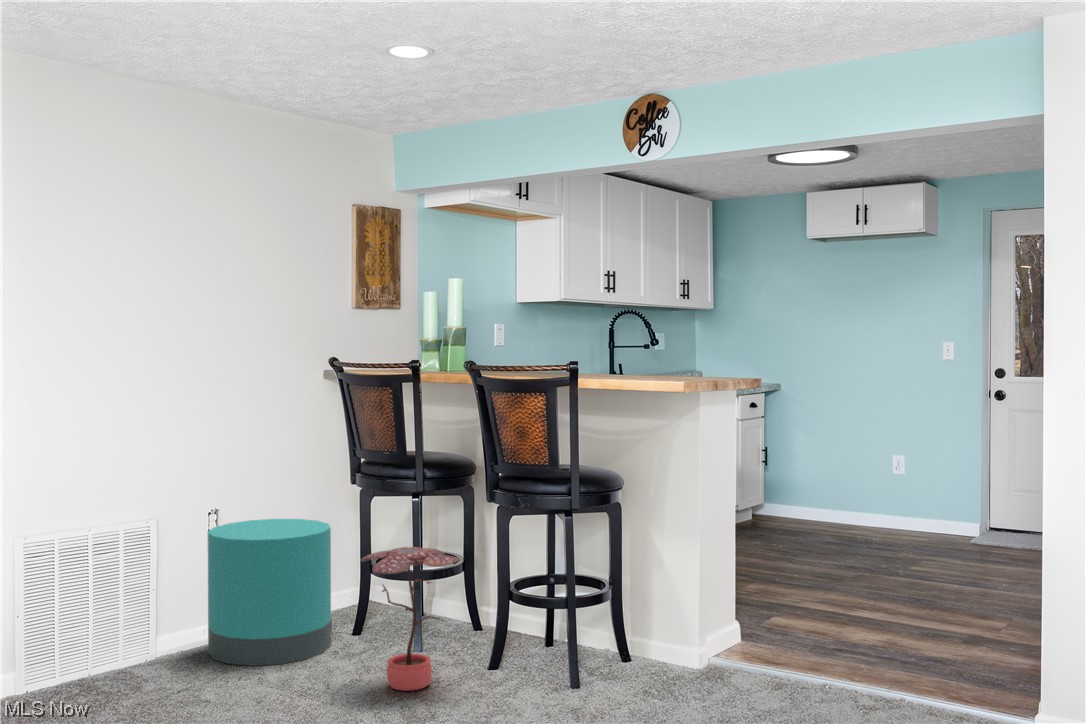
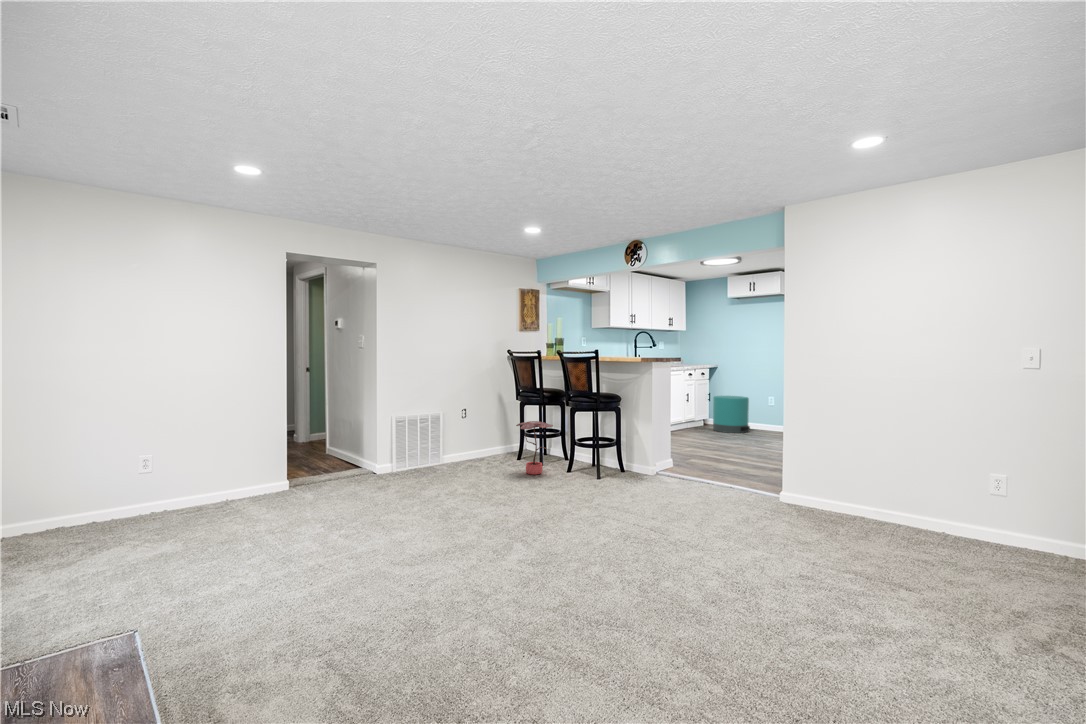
trash can: present [208,519,332,666] -> present [713,396,750,433]

